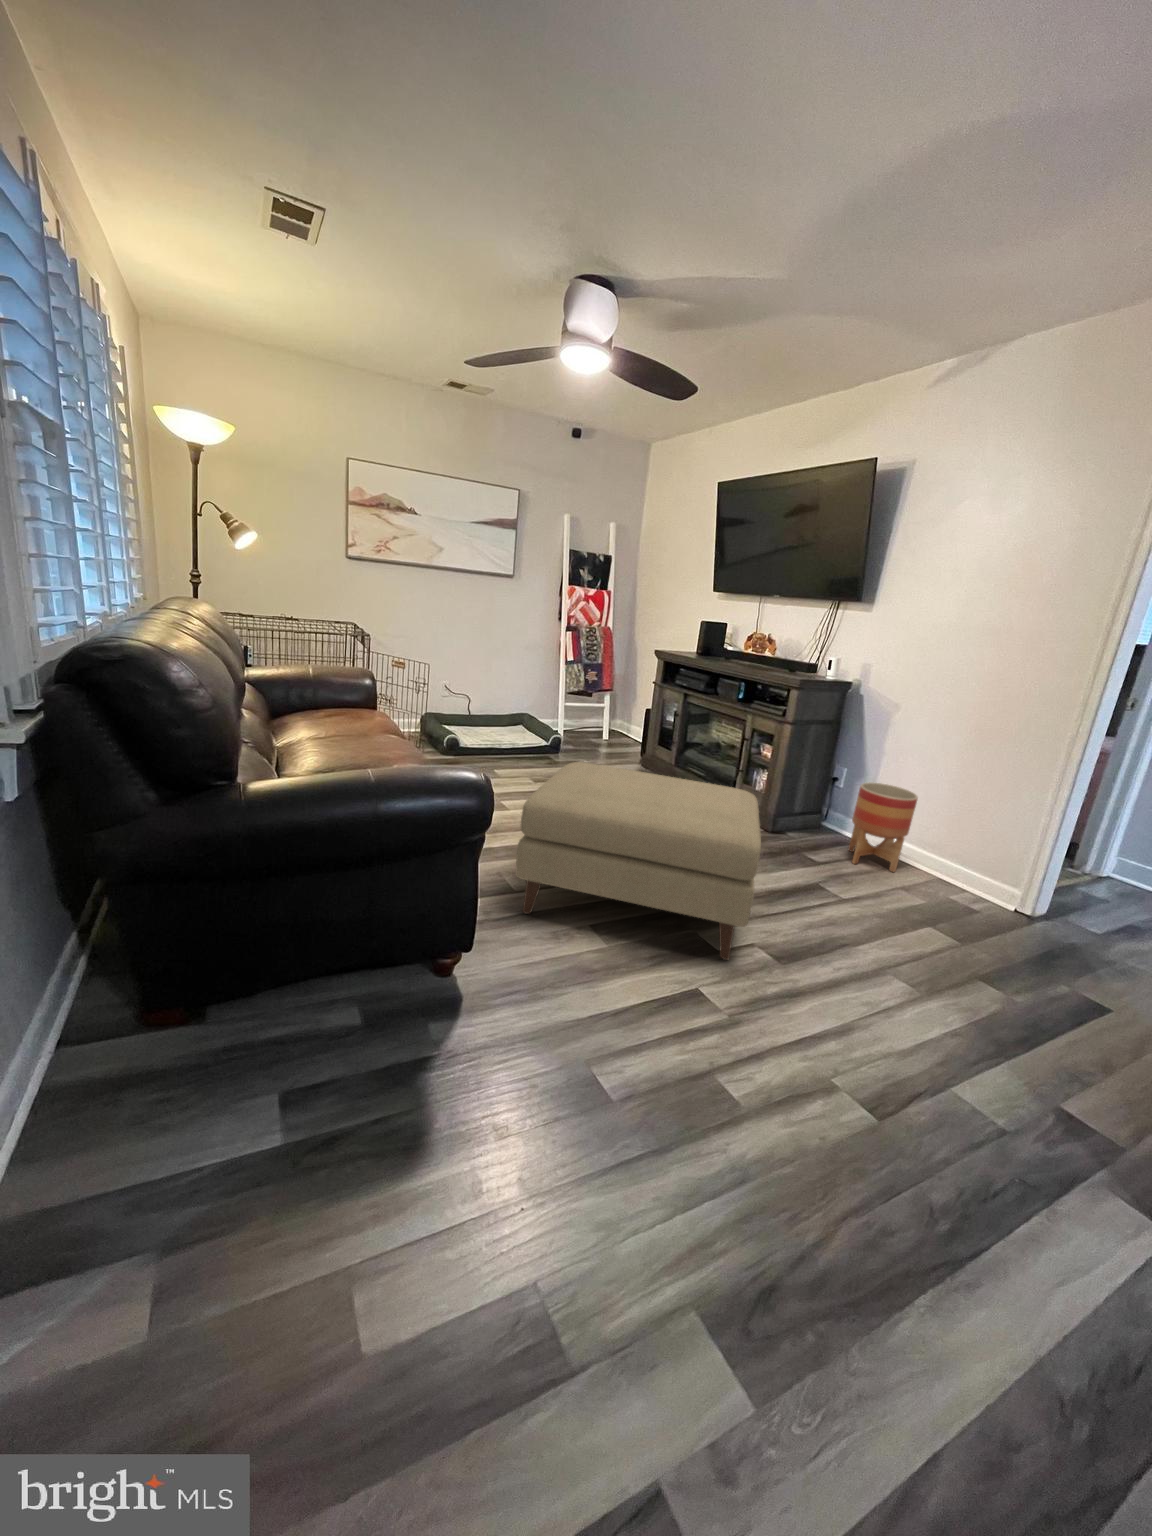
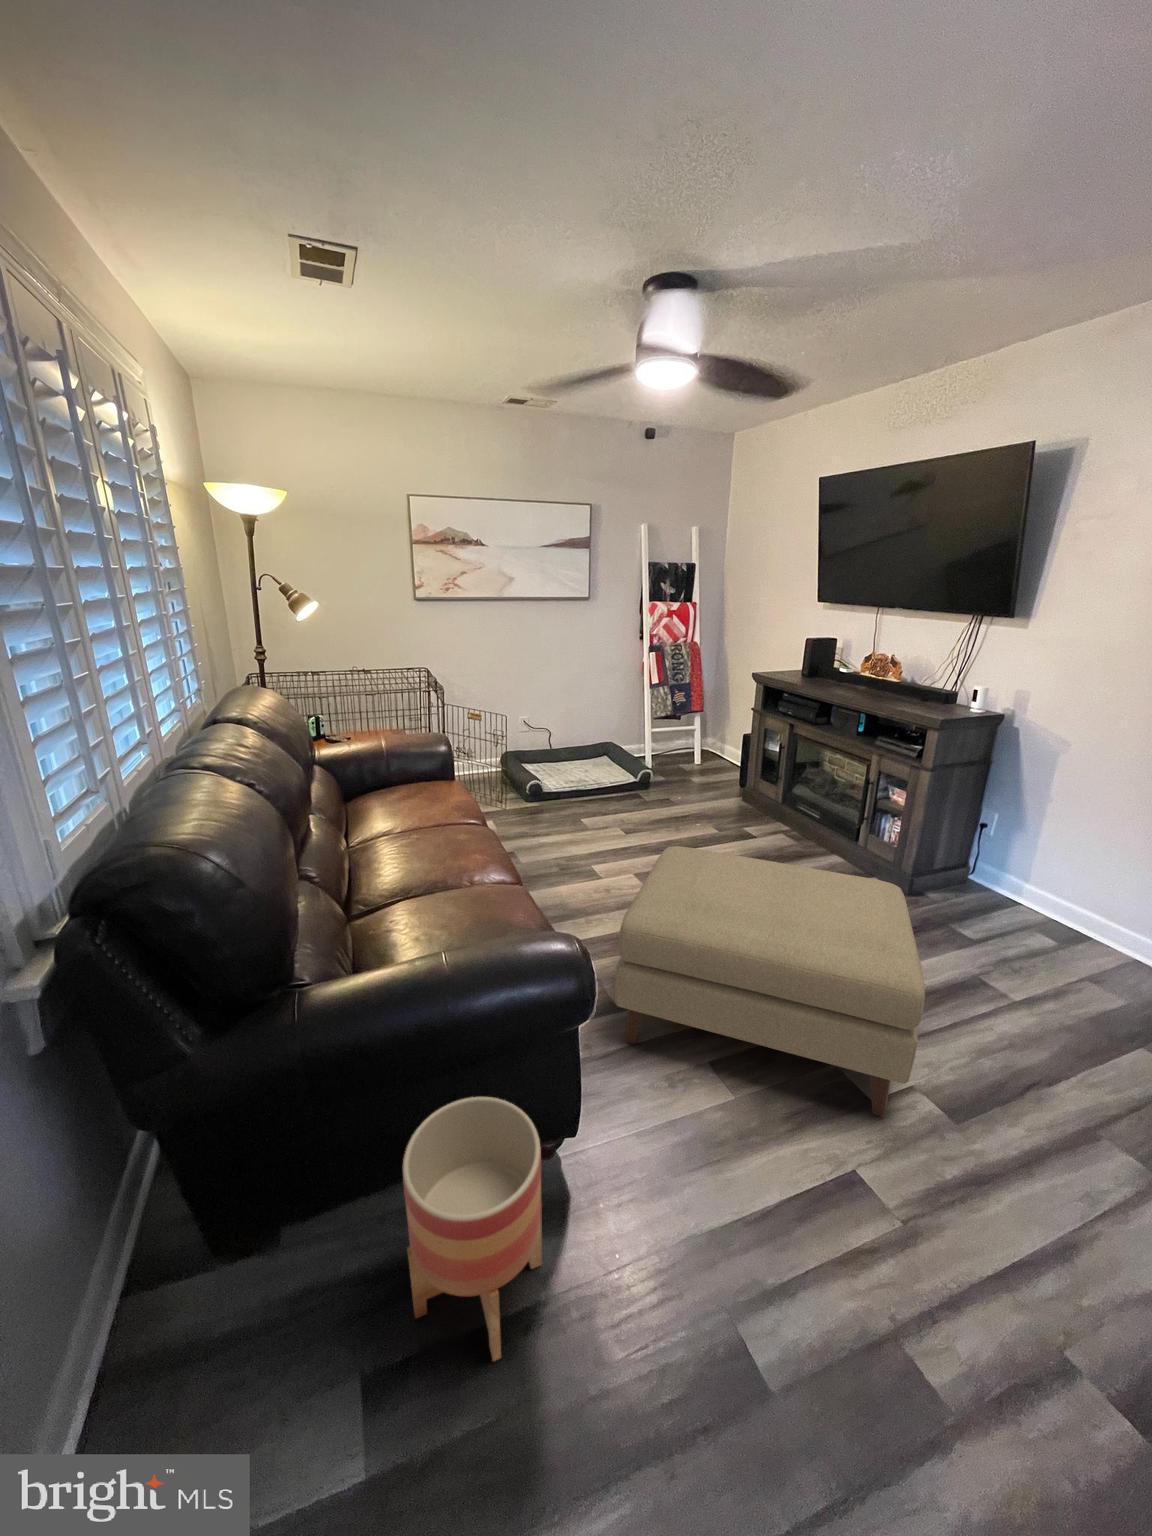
planter: present [848,782,918,872] -> present [403,1097,542,1361]

